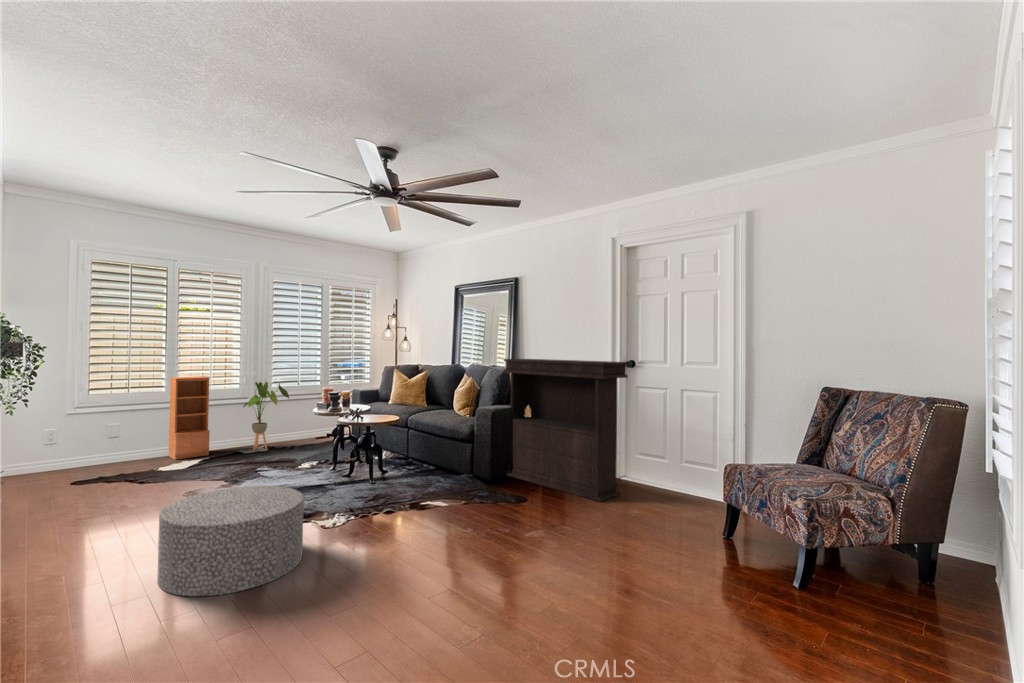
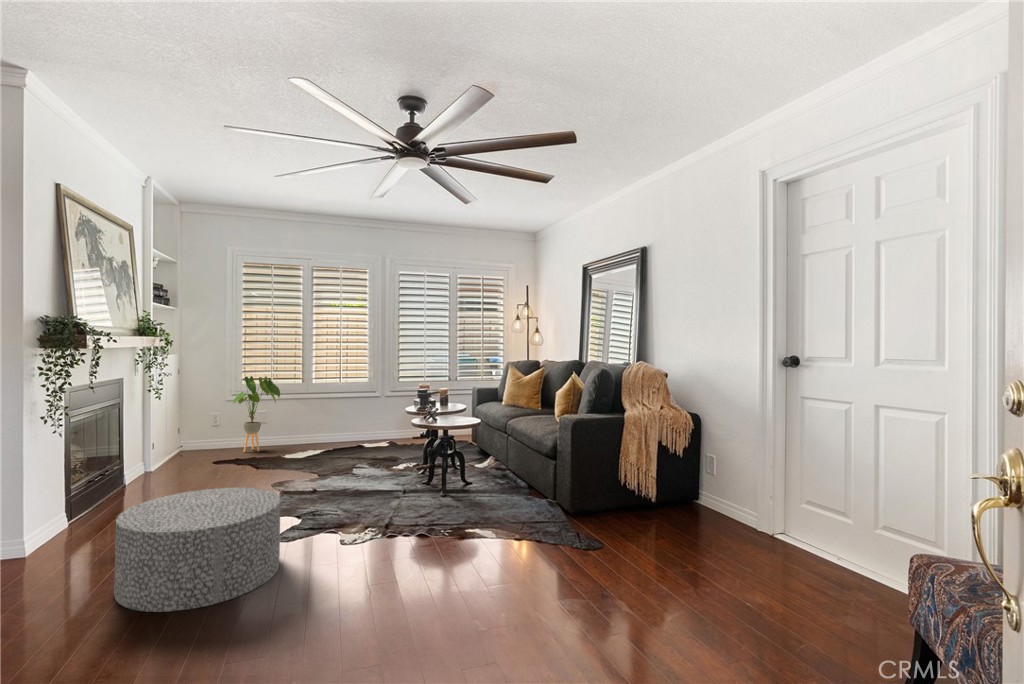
console table: present [504,359,628,502] -> none [601,352,764,570]
bookcase: present [169,377,210,460] -> none [299,369,331,449]
house plant: present [243,382,289,450] -> present [233,376,280,452]

